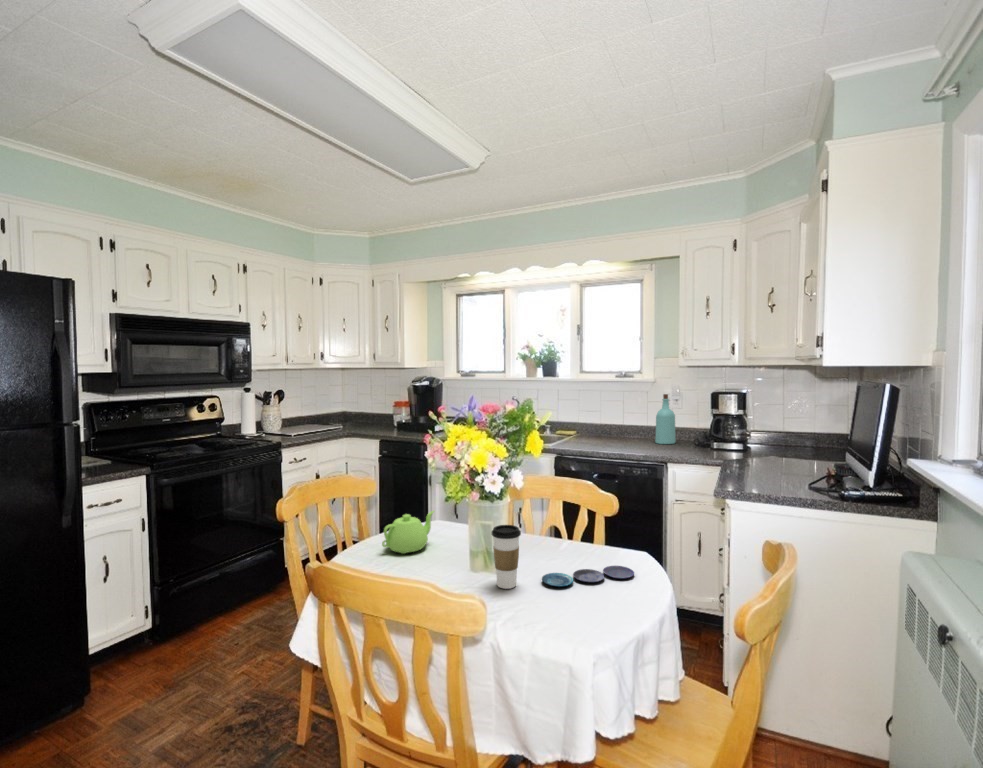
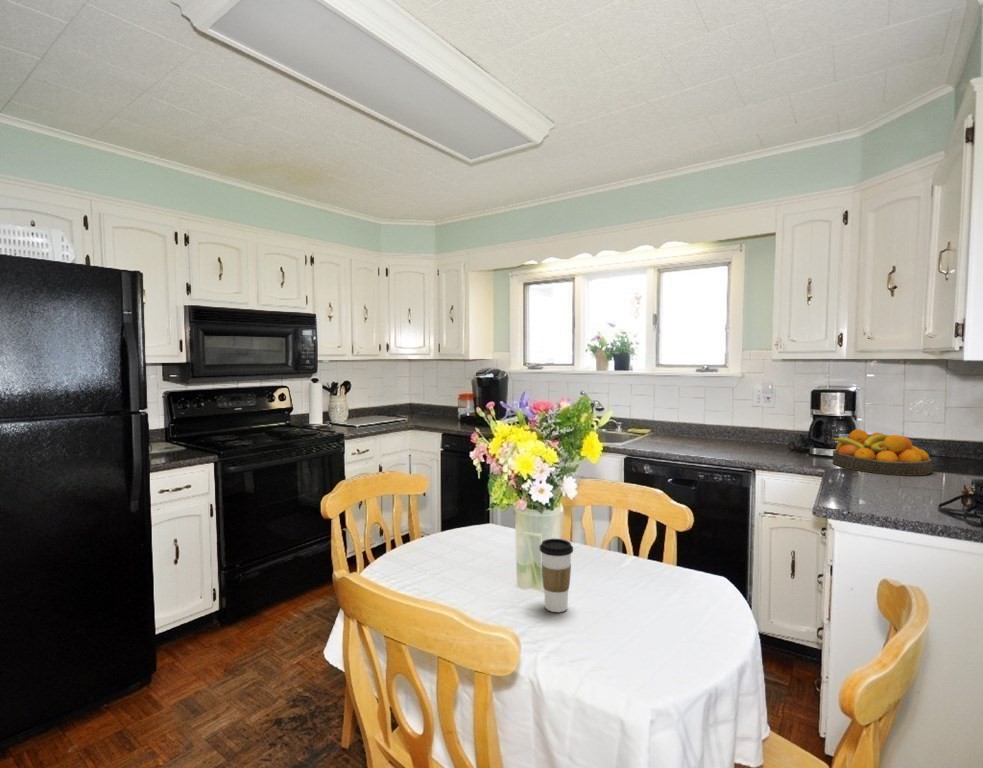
bottle: present [655,394,676,444] -> none [742,391,766,448]
fruit bowl: none [728,425,806,463] -> present [832,429,932,476]
teapot: present [382,511,434,554] -> none [426,515,484,561]
plate: present [542,566,634,587] -> none [597,593,709,615]

